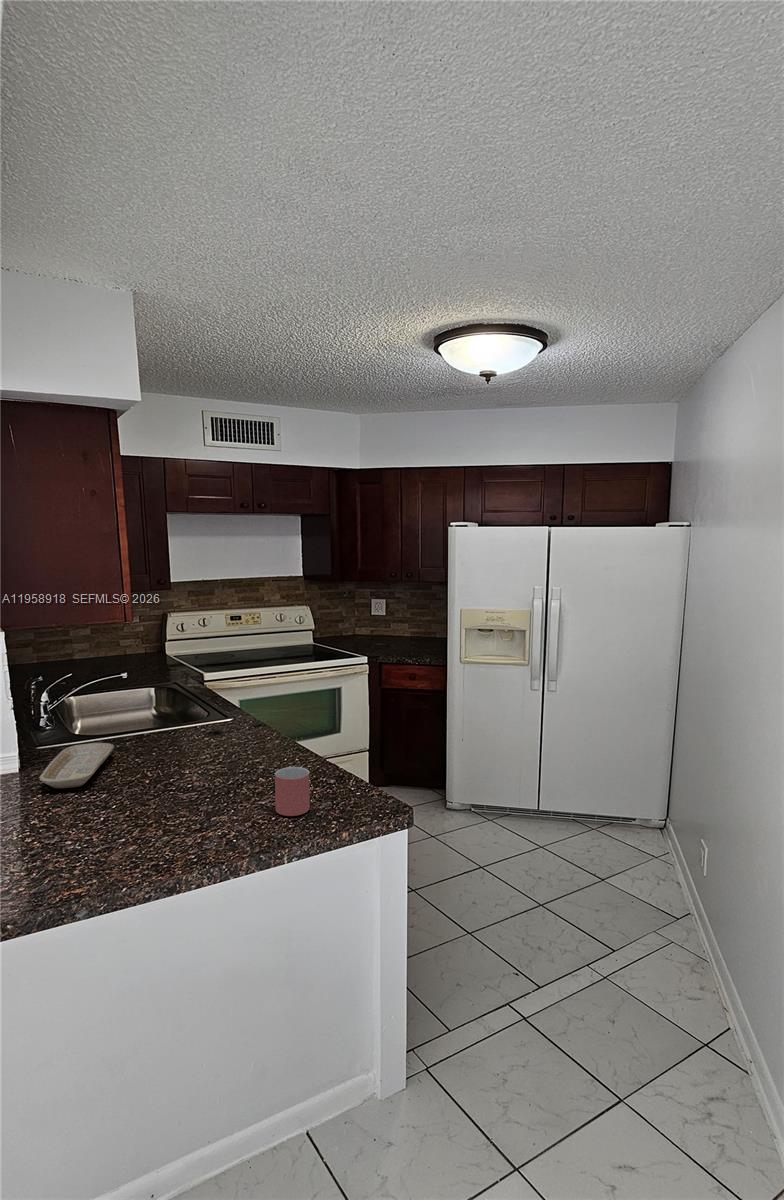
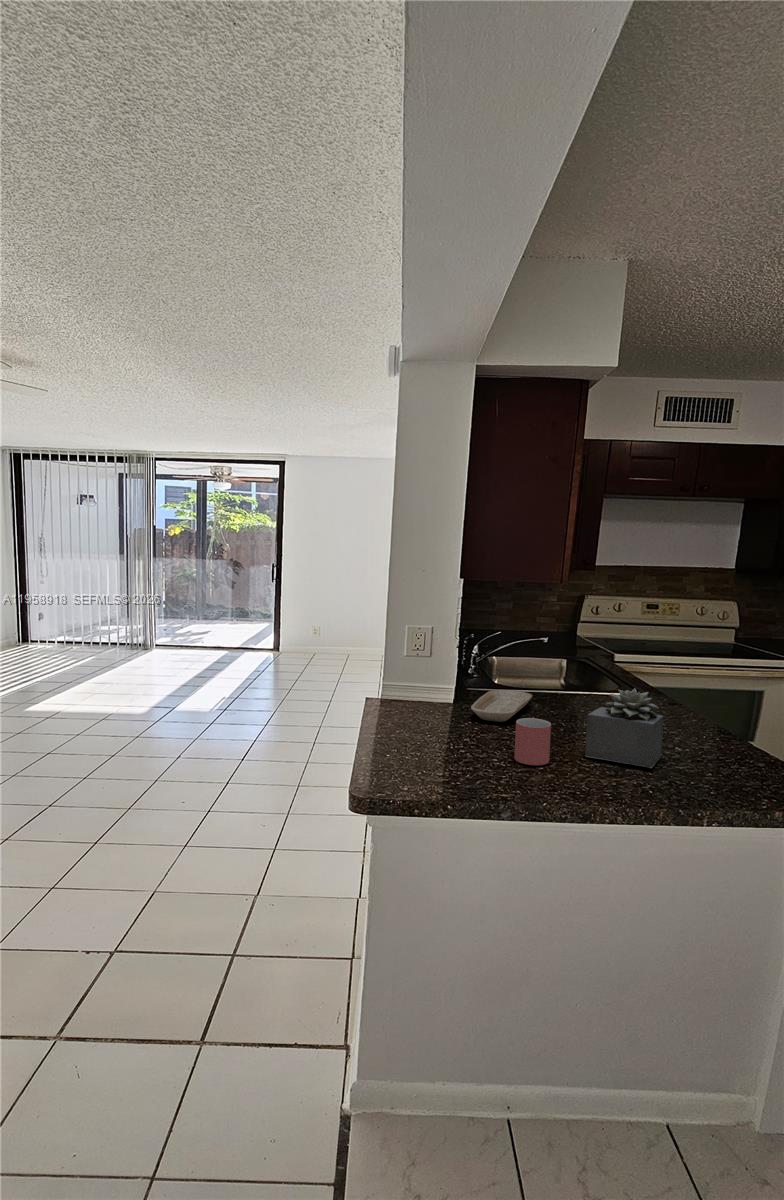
succulent plant: none [169,733,245,813] -> present [585,688,663,768]
mug: present [275,767,310,816] -> present [514,718,551,765]

